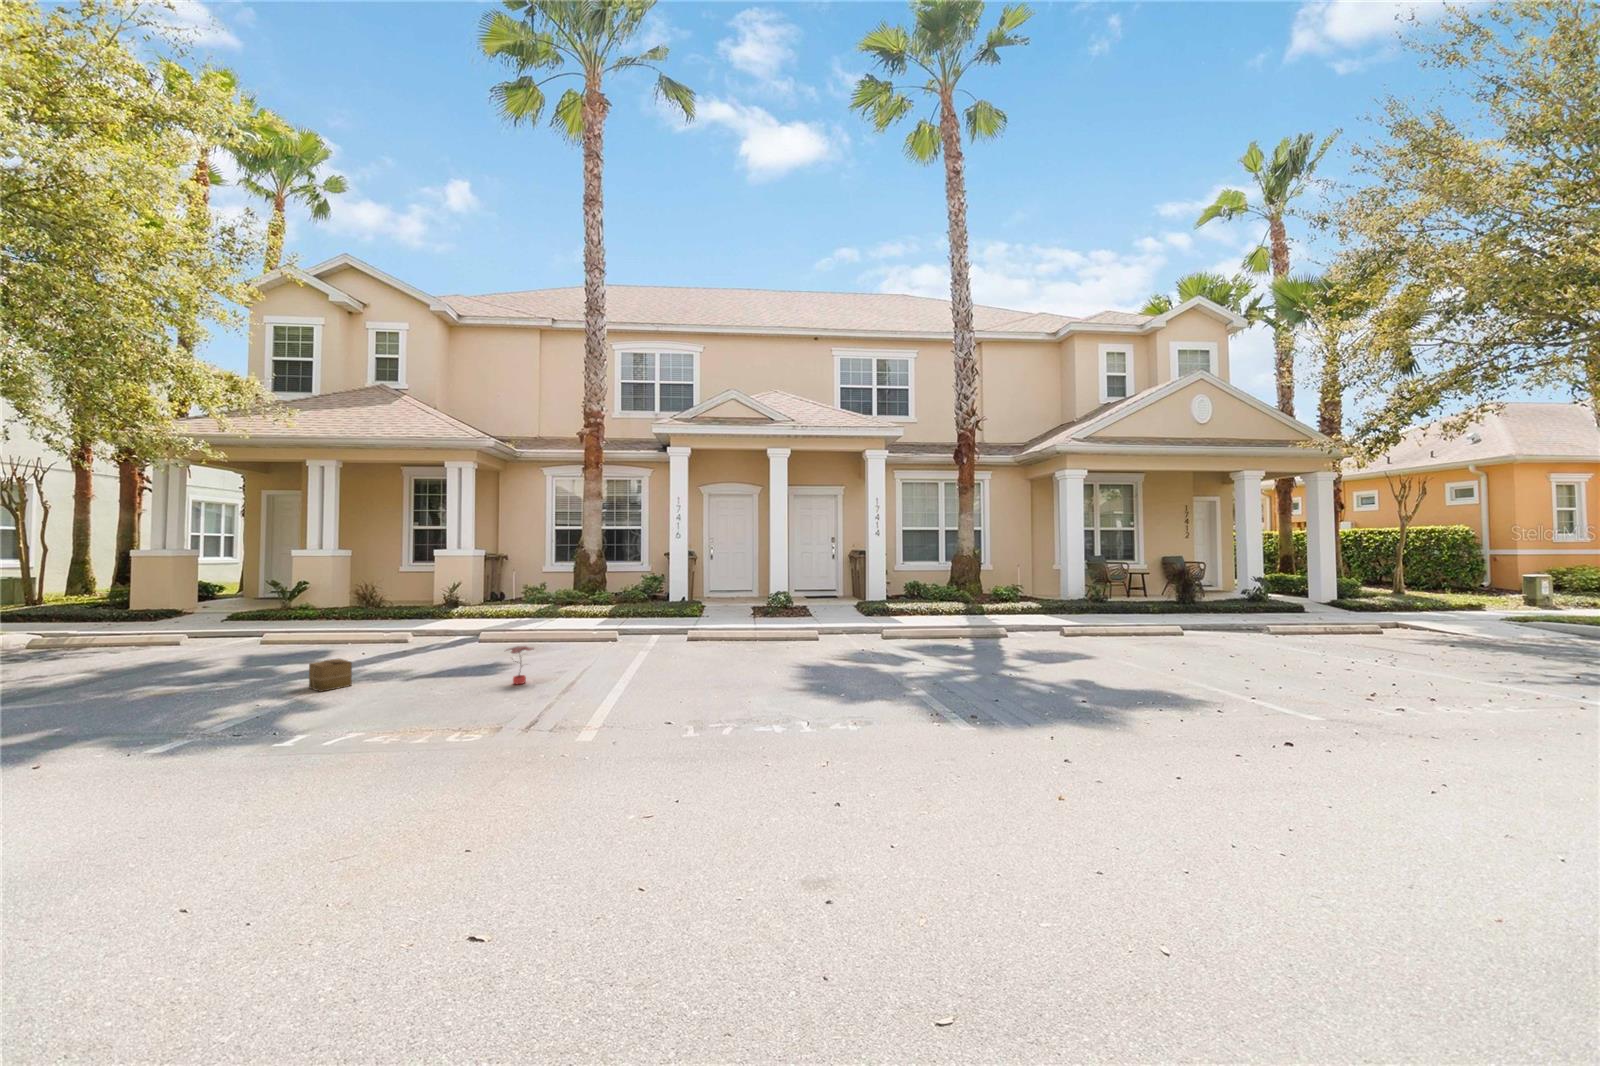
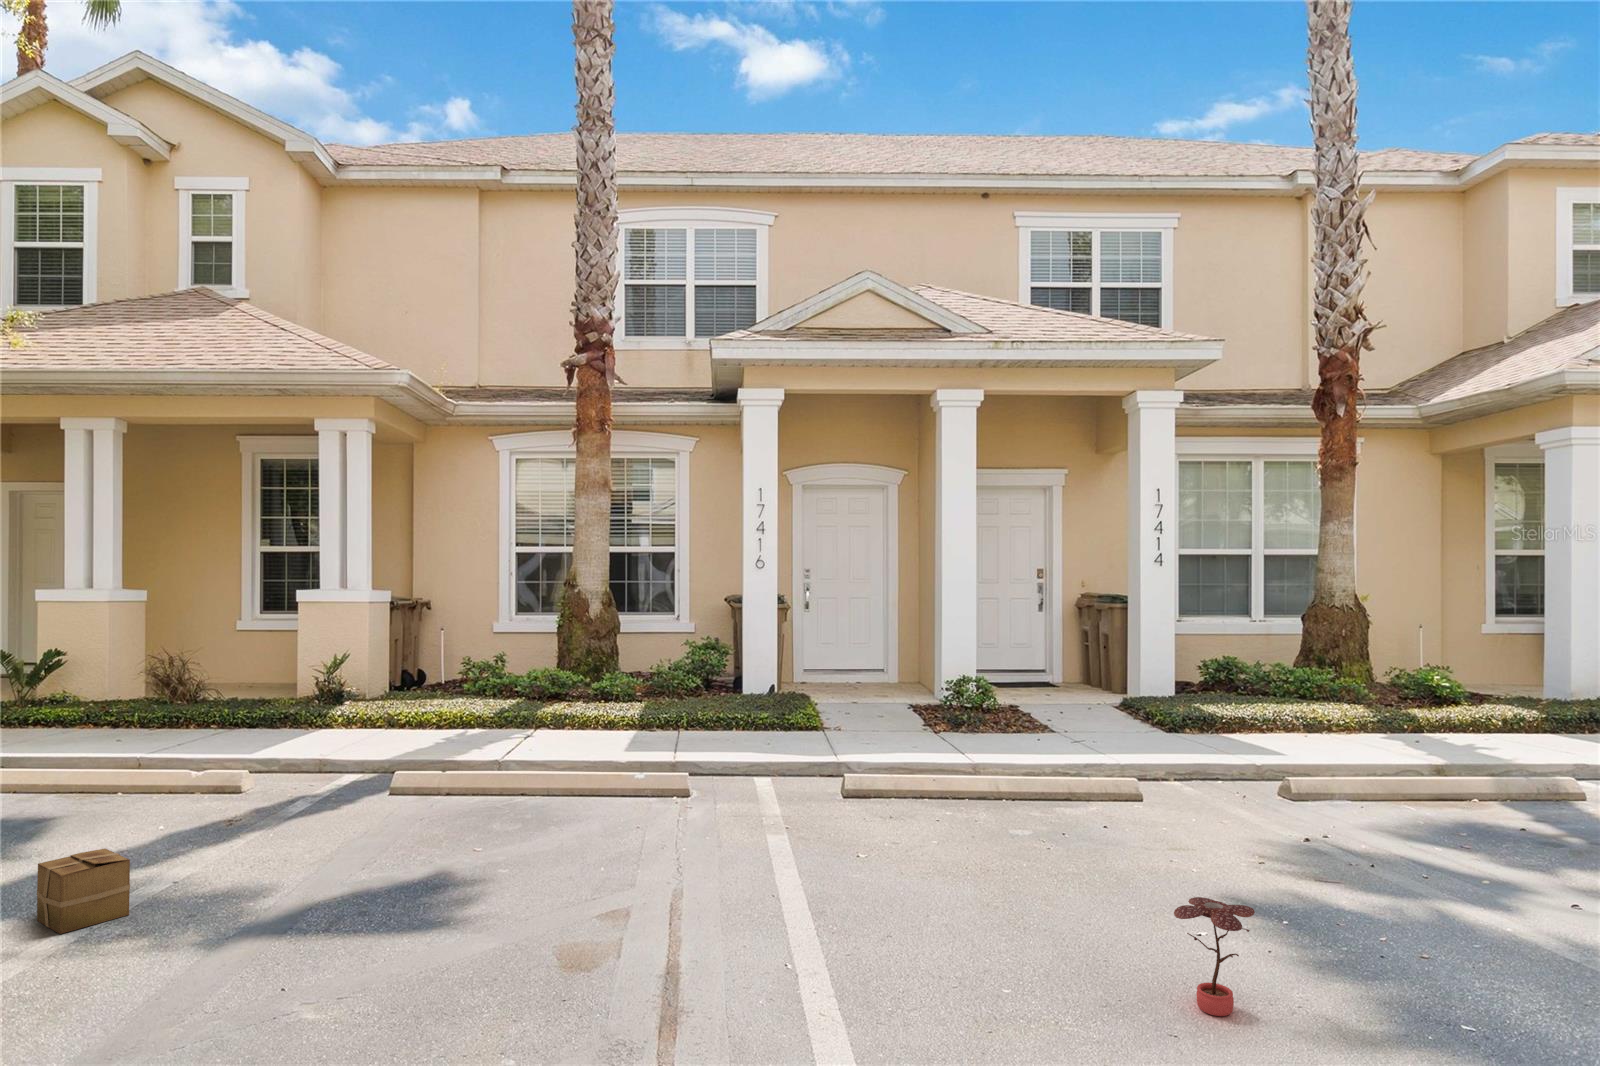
potted plant: present [507,646,534,684] -> present [1174,897,1255,1016]

